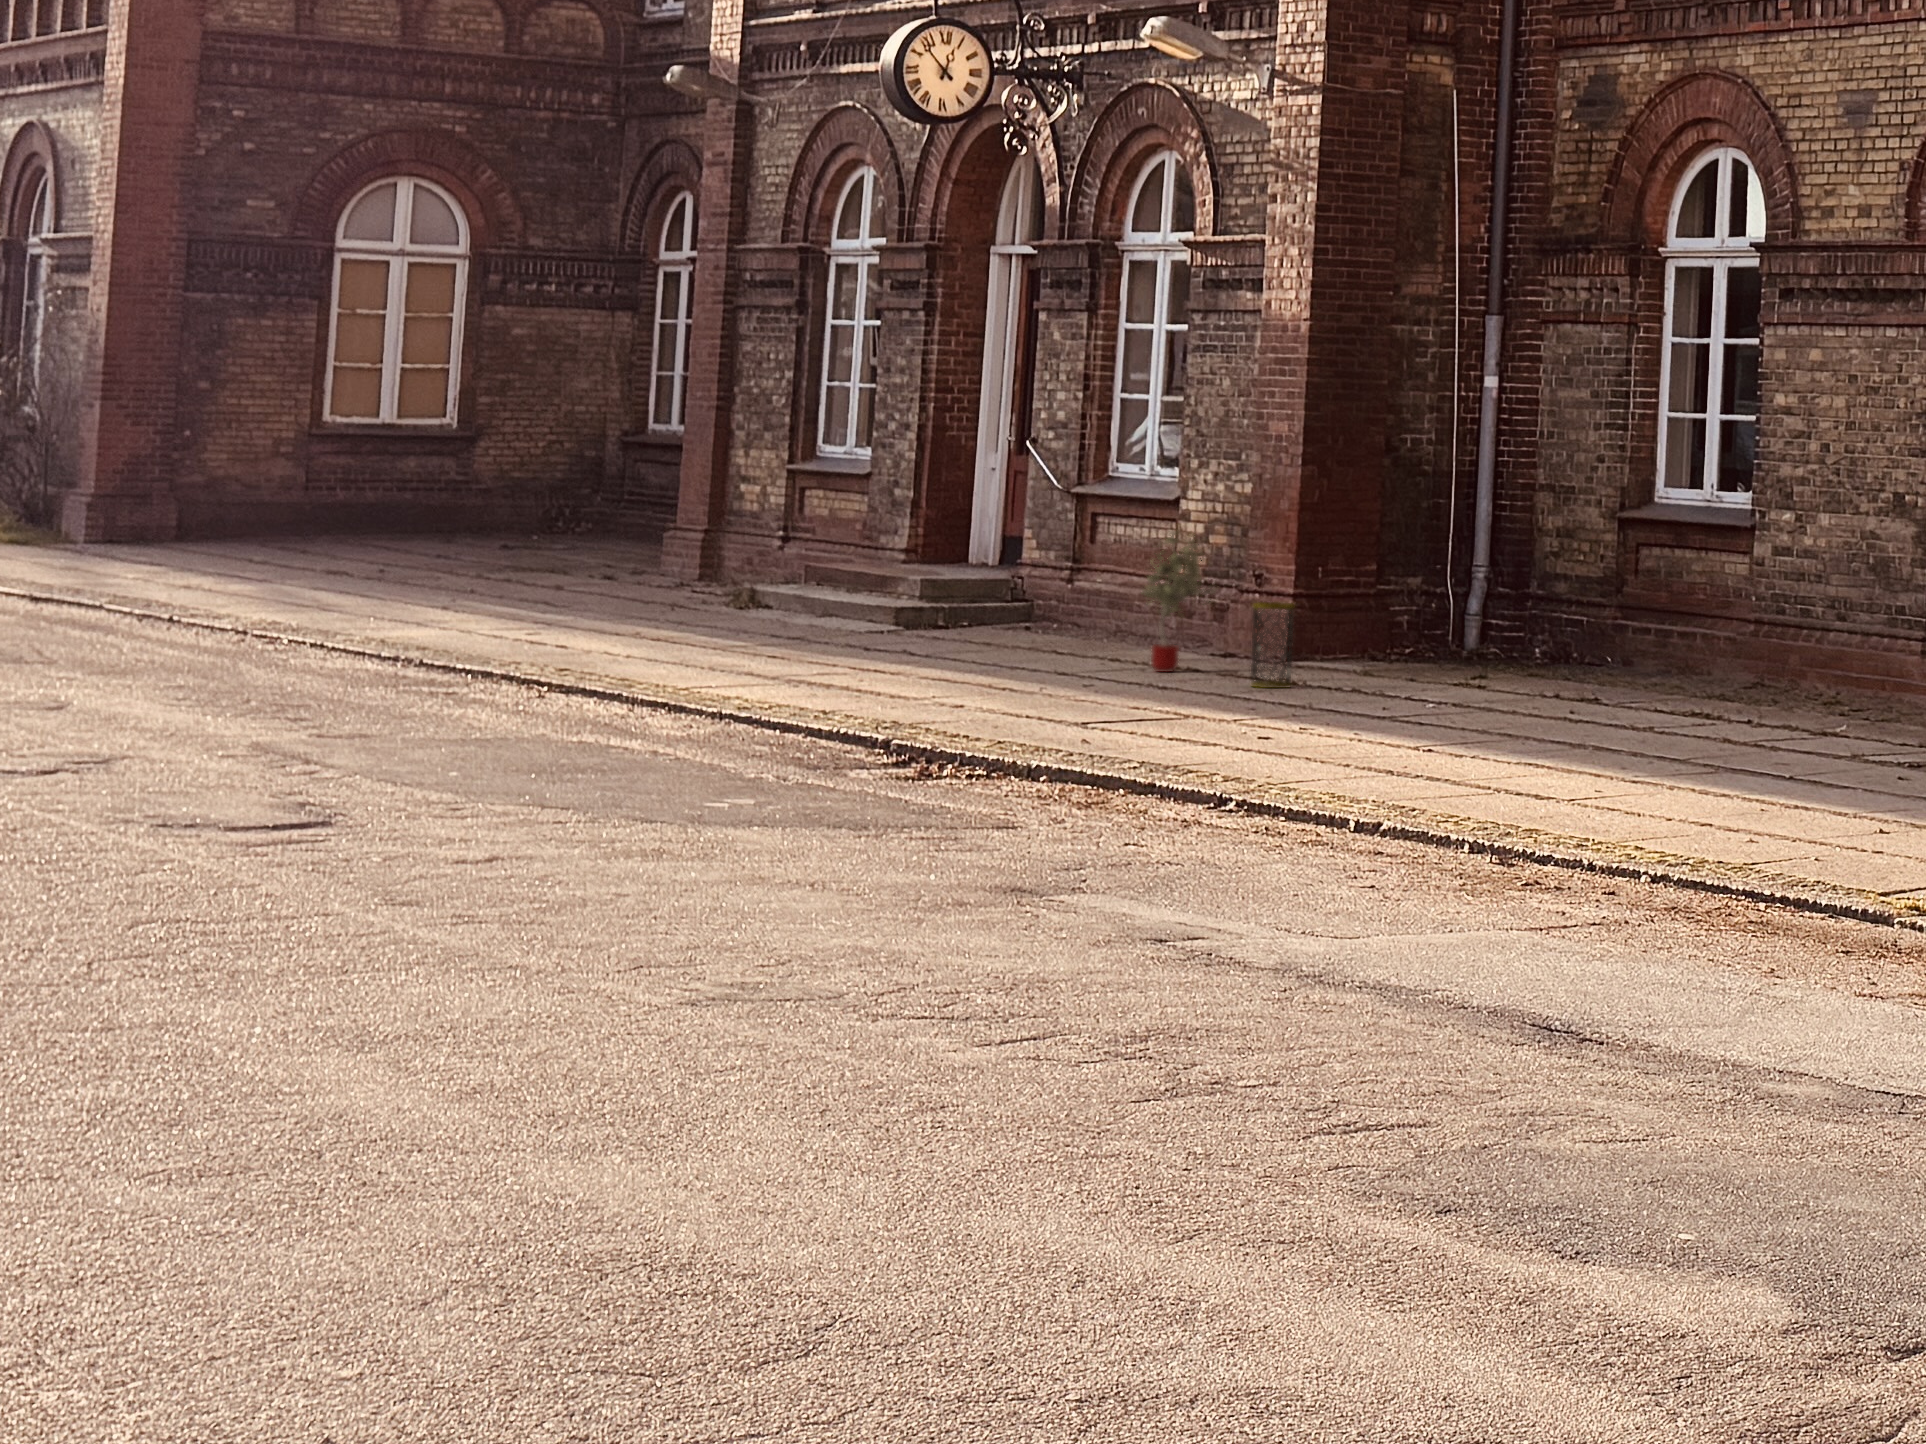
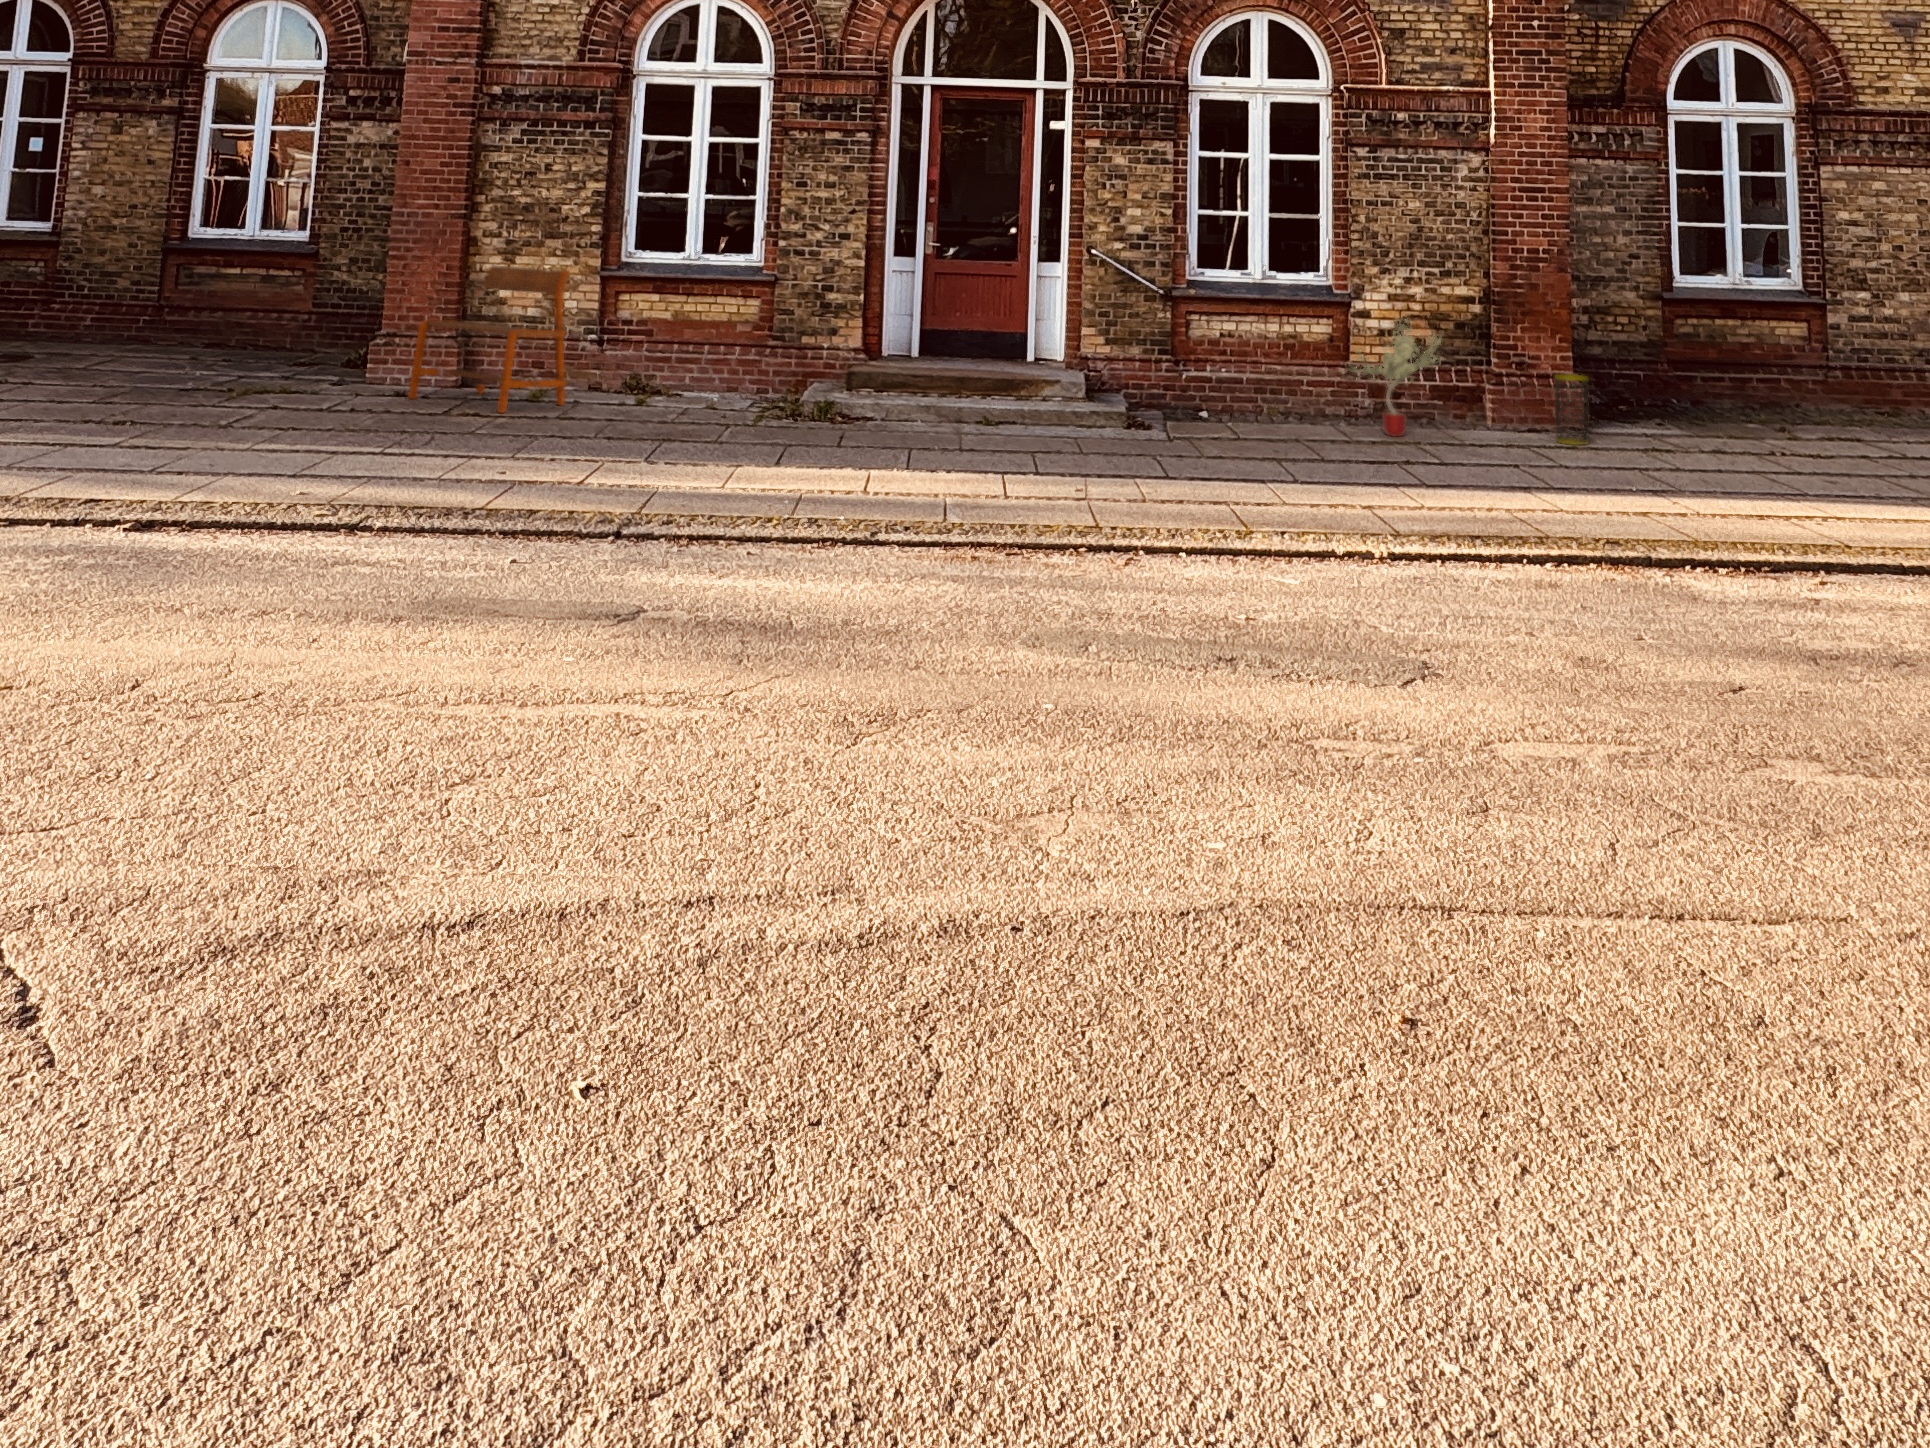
bench: none [637,469,754,613] -> present [408,266,570,413]

